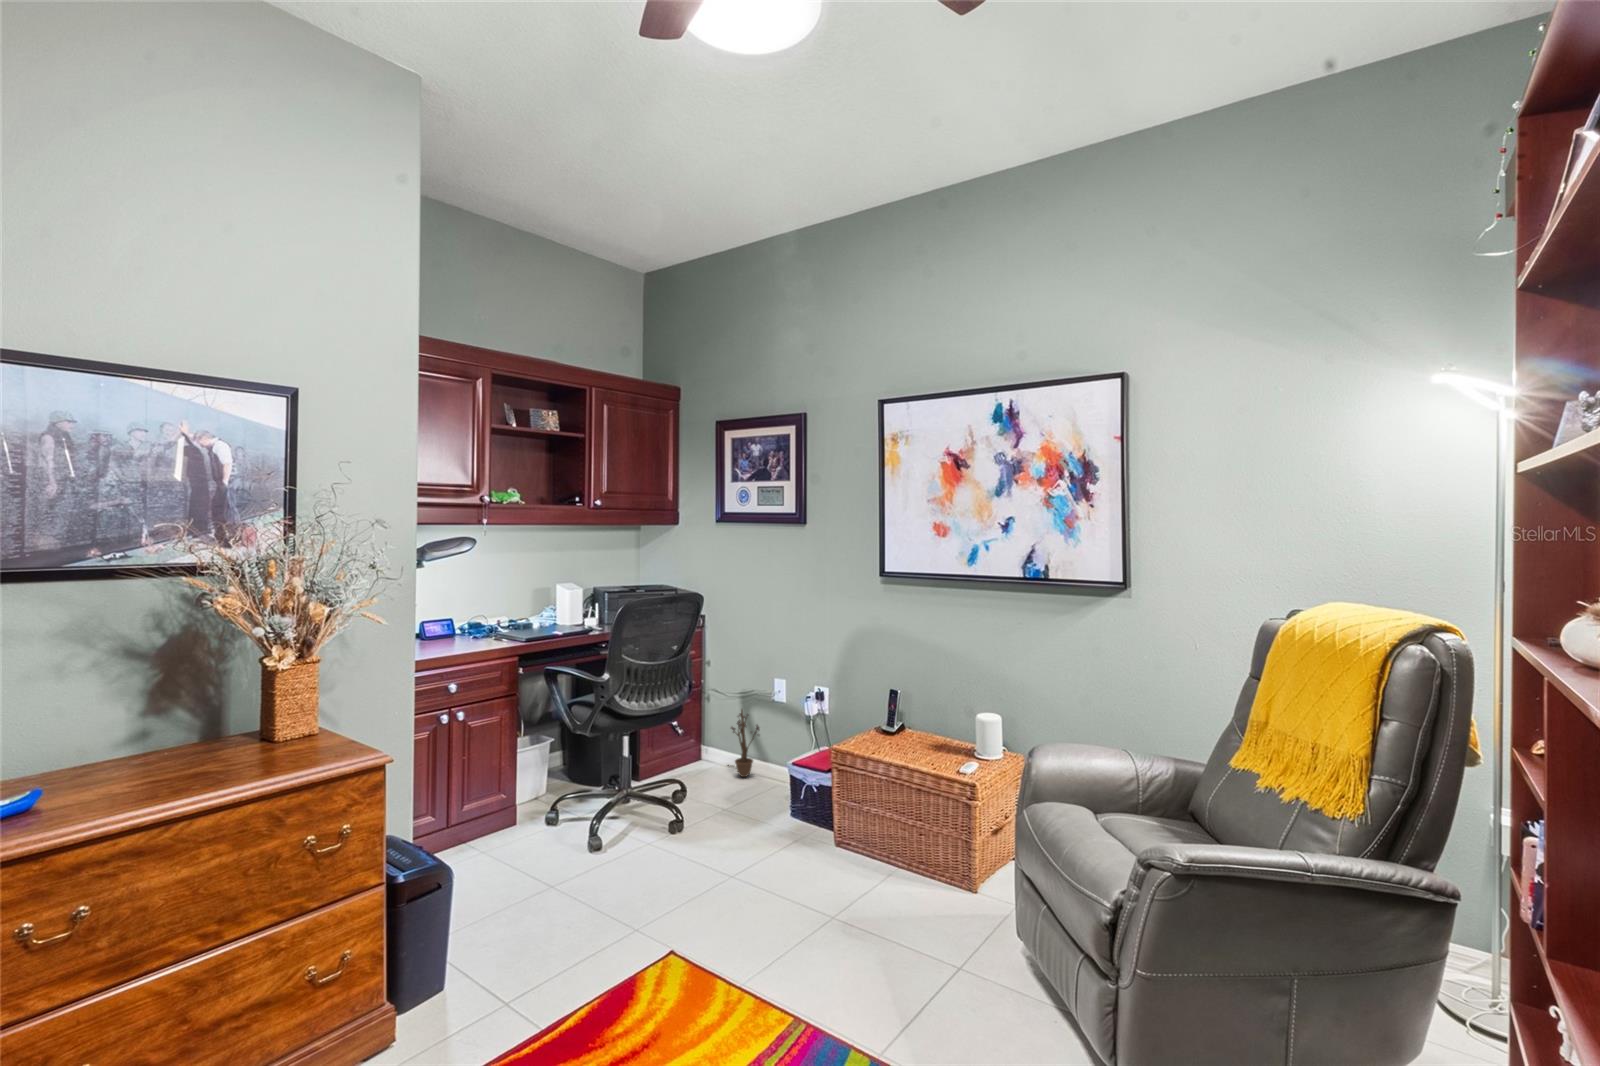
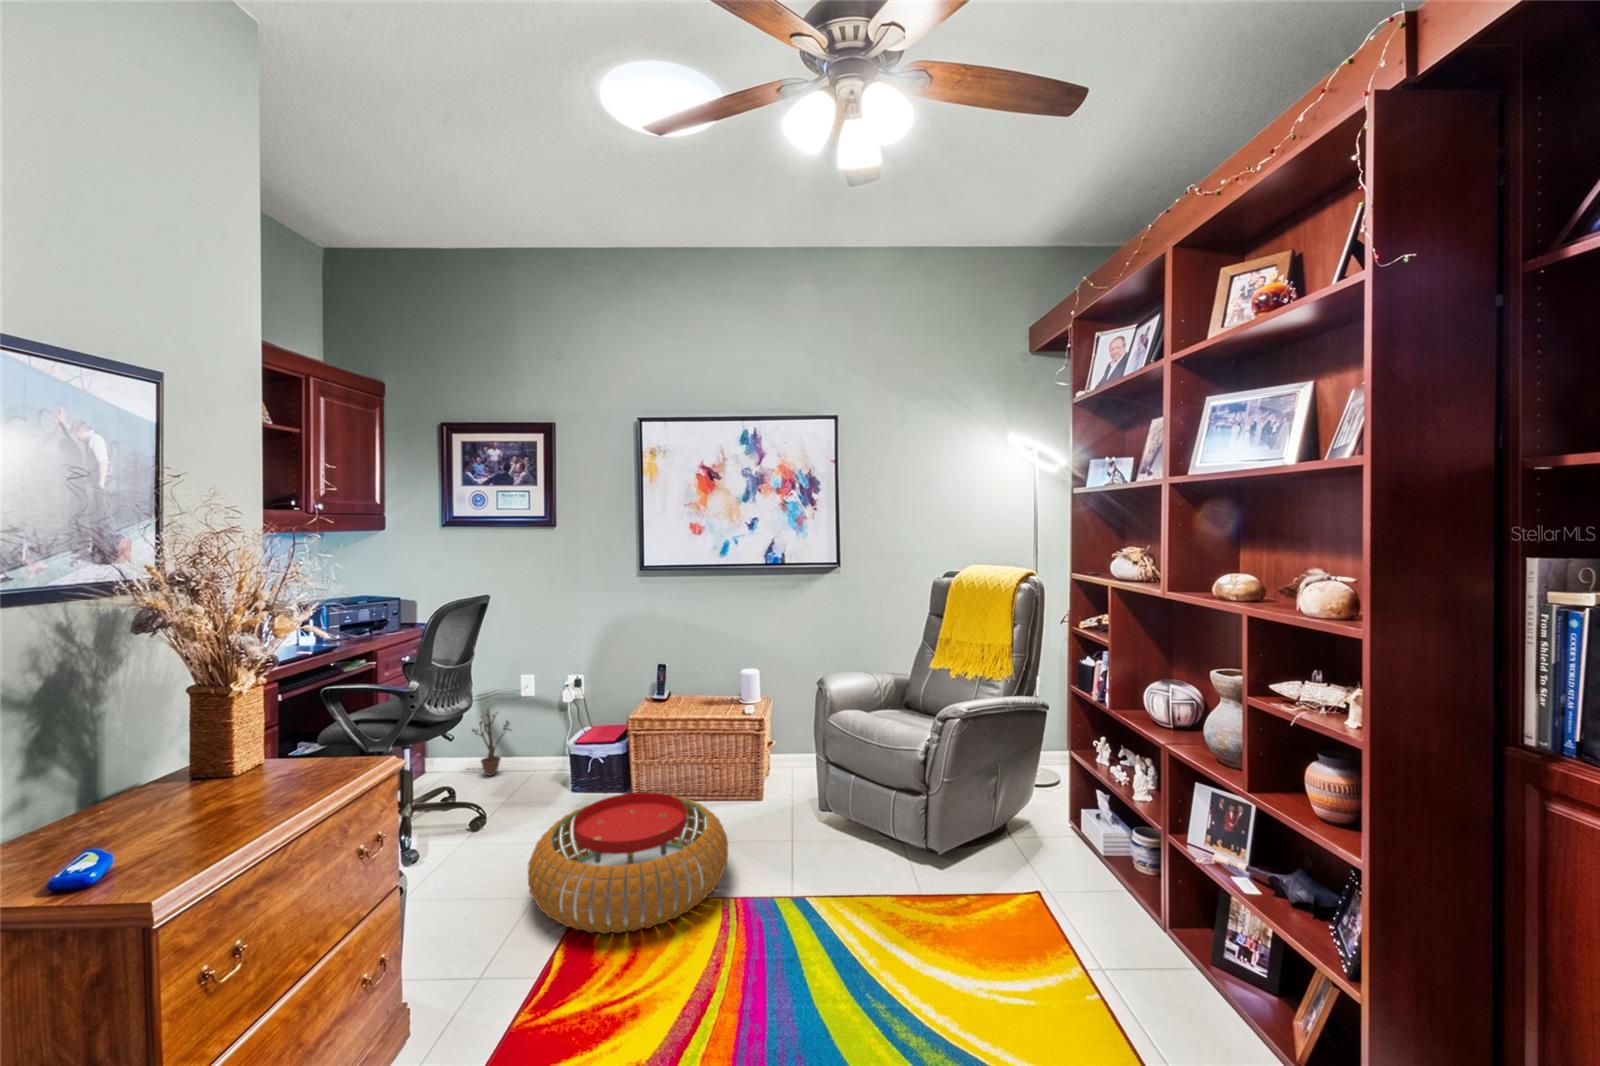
pouf: none [641,833,861,994] -> present [528,792,728,933]

